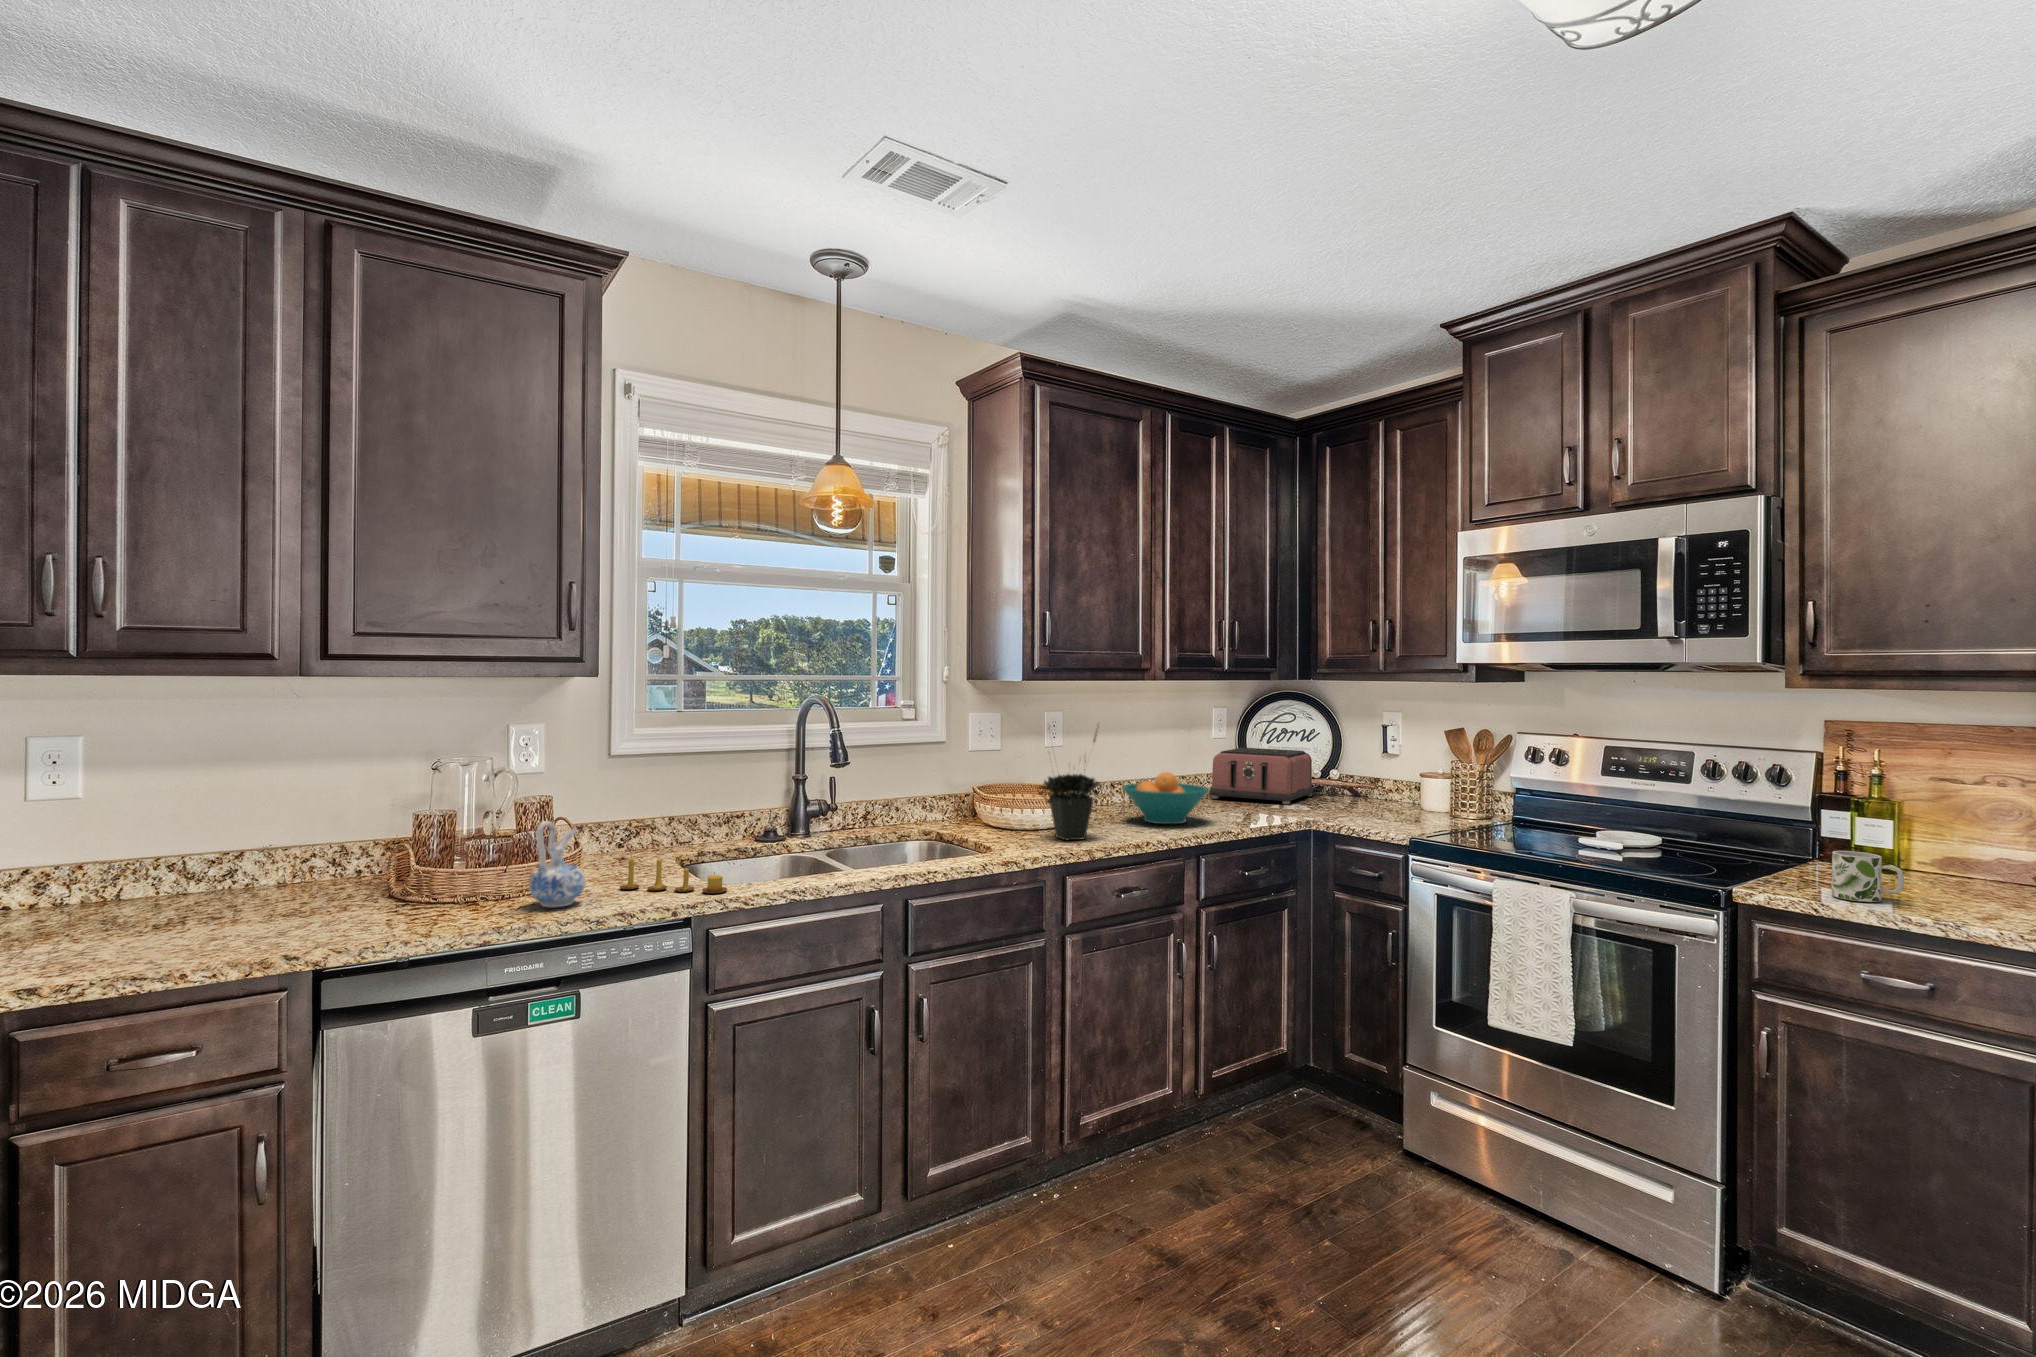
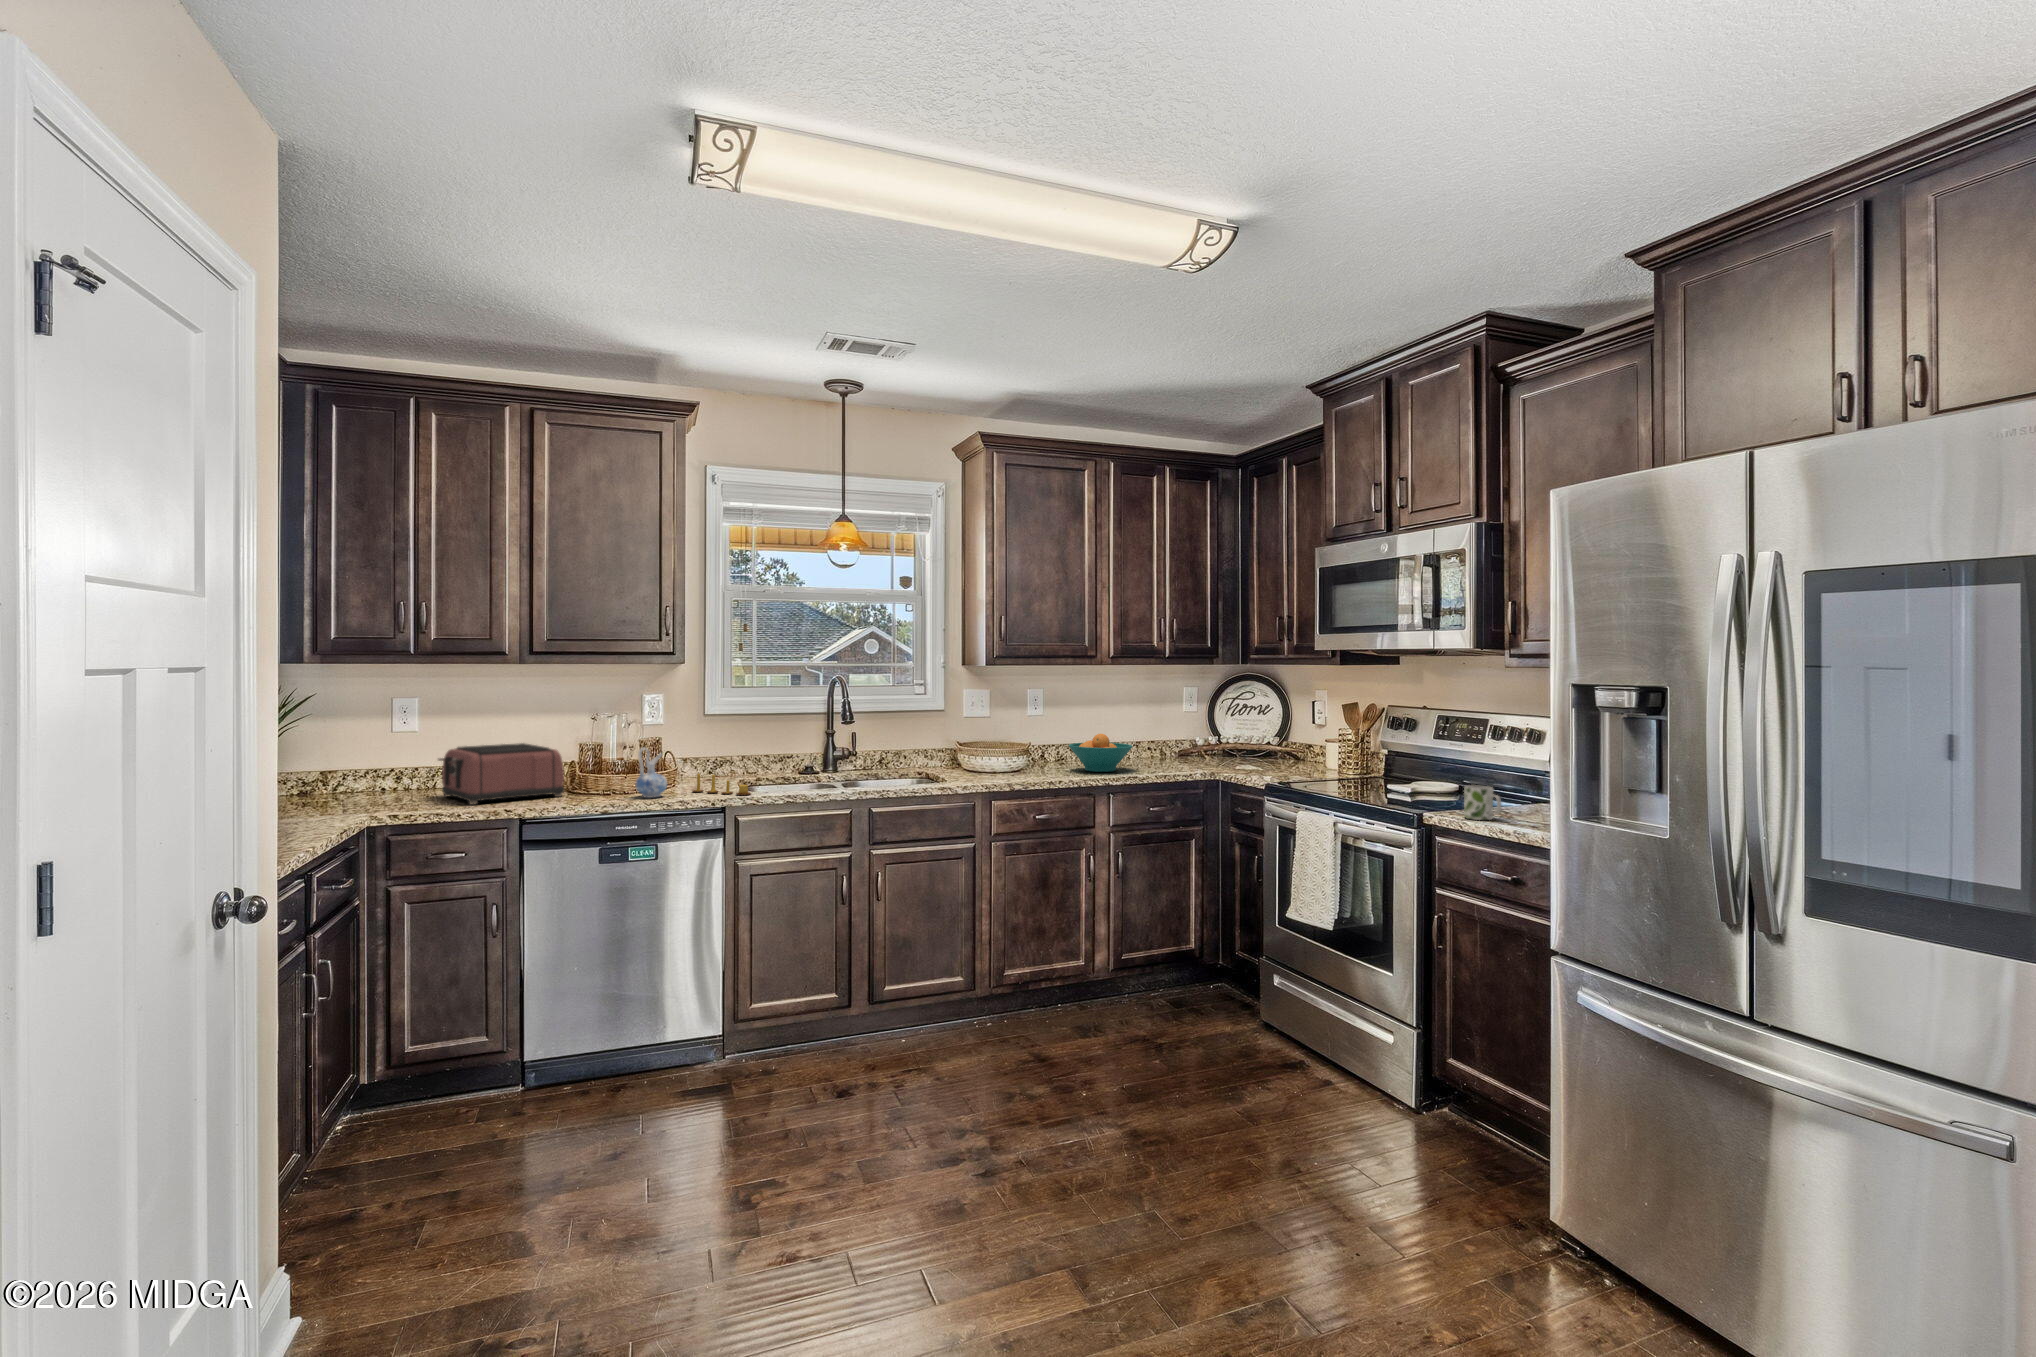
potted plant: present [1039,731,1099,840] -> none [990,695,1034,779]
toaster: present [1210,748,1313,804] -> present [439,743,564,805]

